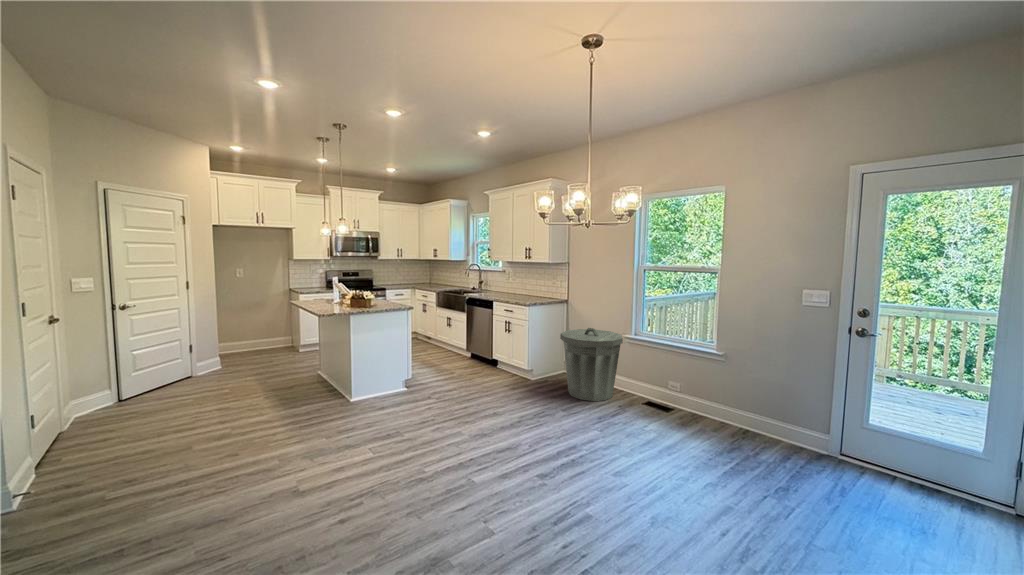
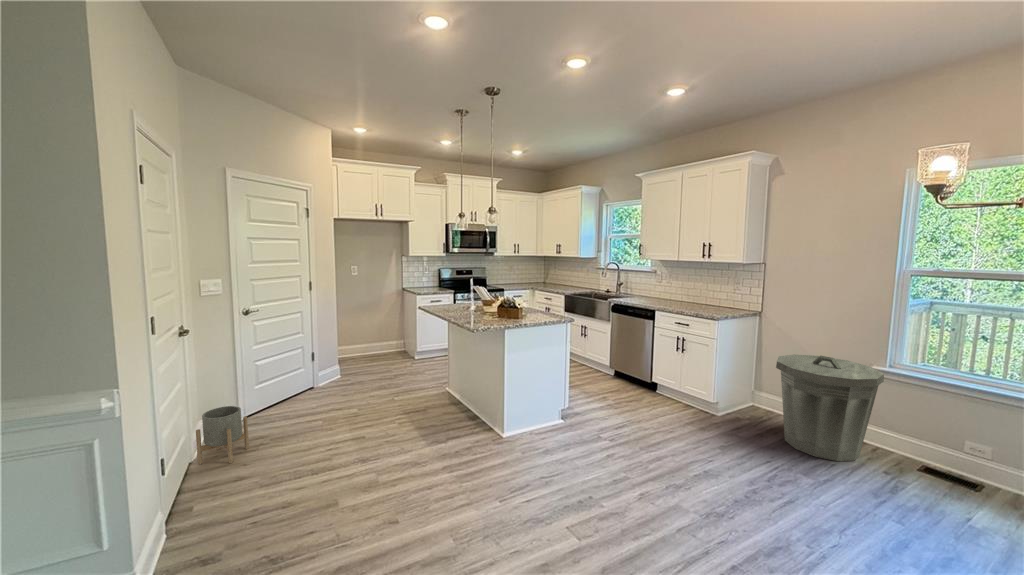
planter: none [66,385,119,433] -> present [196,406,249,464]

